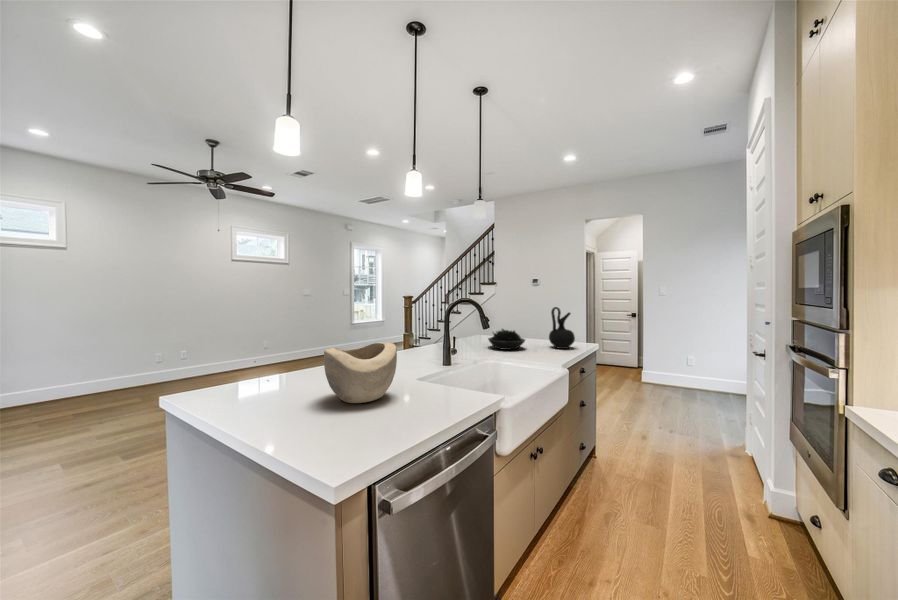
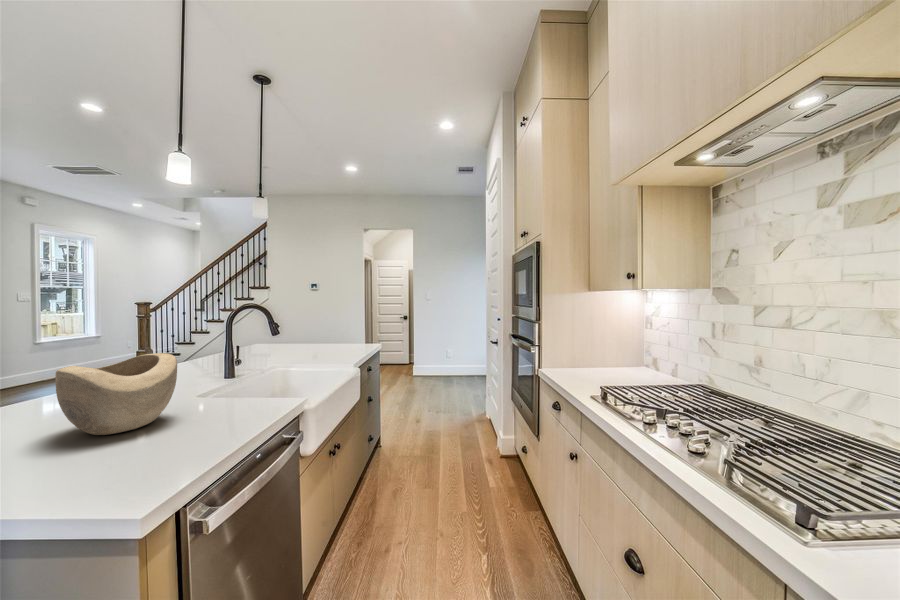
ceramic jug: present [549,307,575,349] -> none [338,310,363,349]
succulent plant: present [488,329,525,350] -> none [274,333,316,355]

